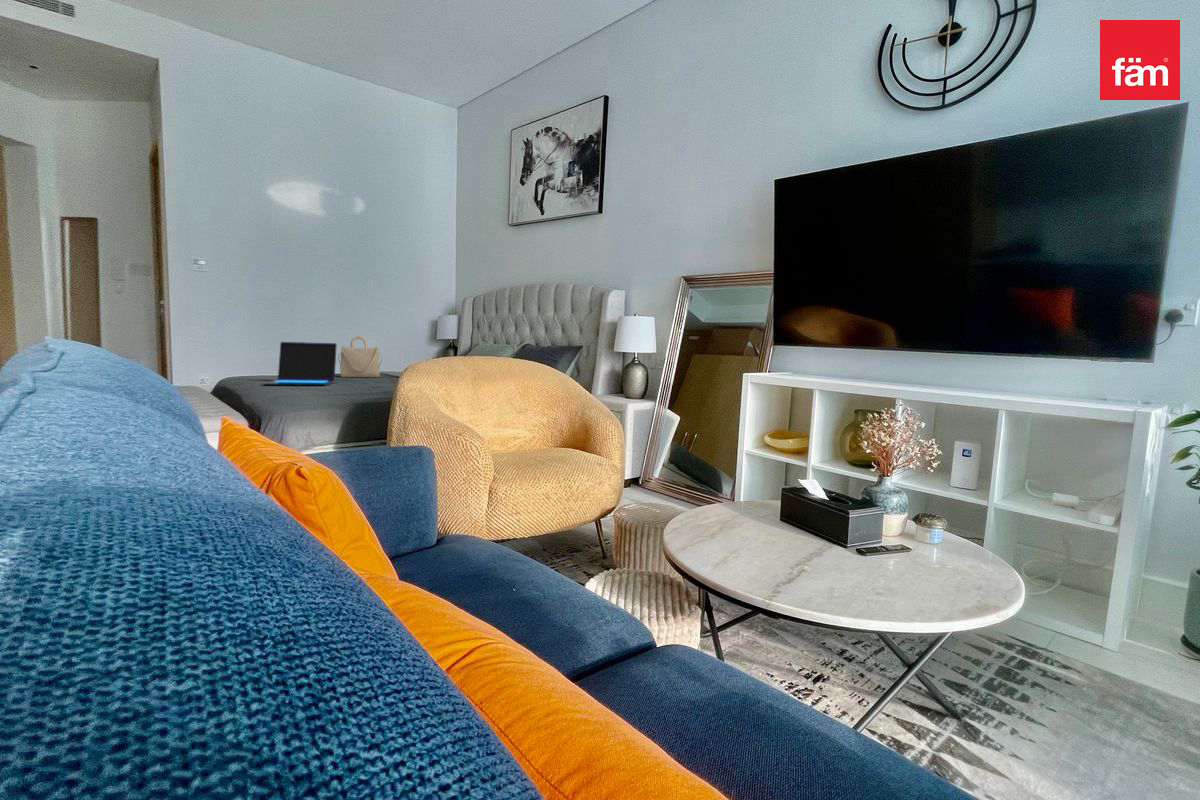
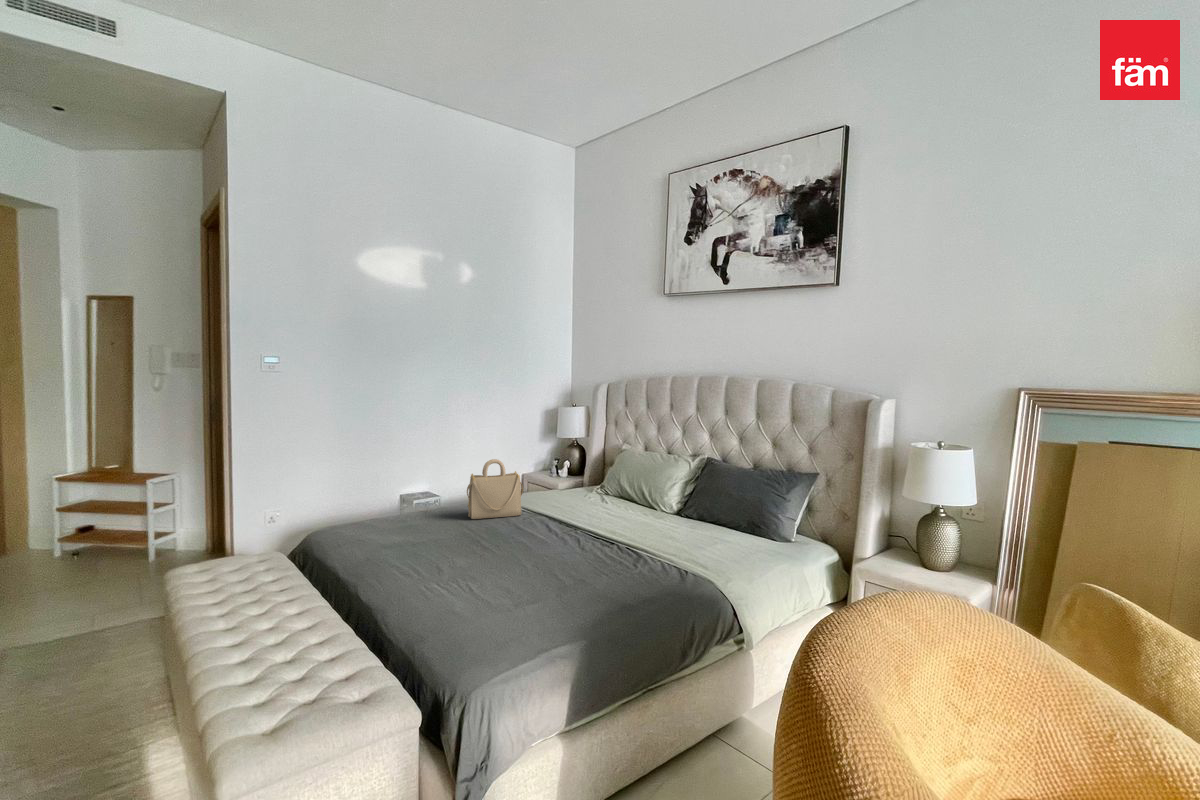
laptop: present [263,342,337,386] -> none [386,483,479,567]

